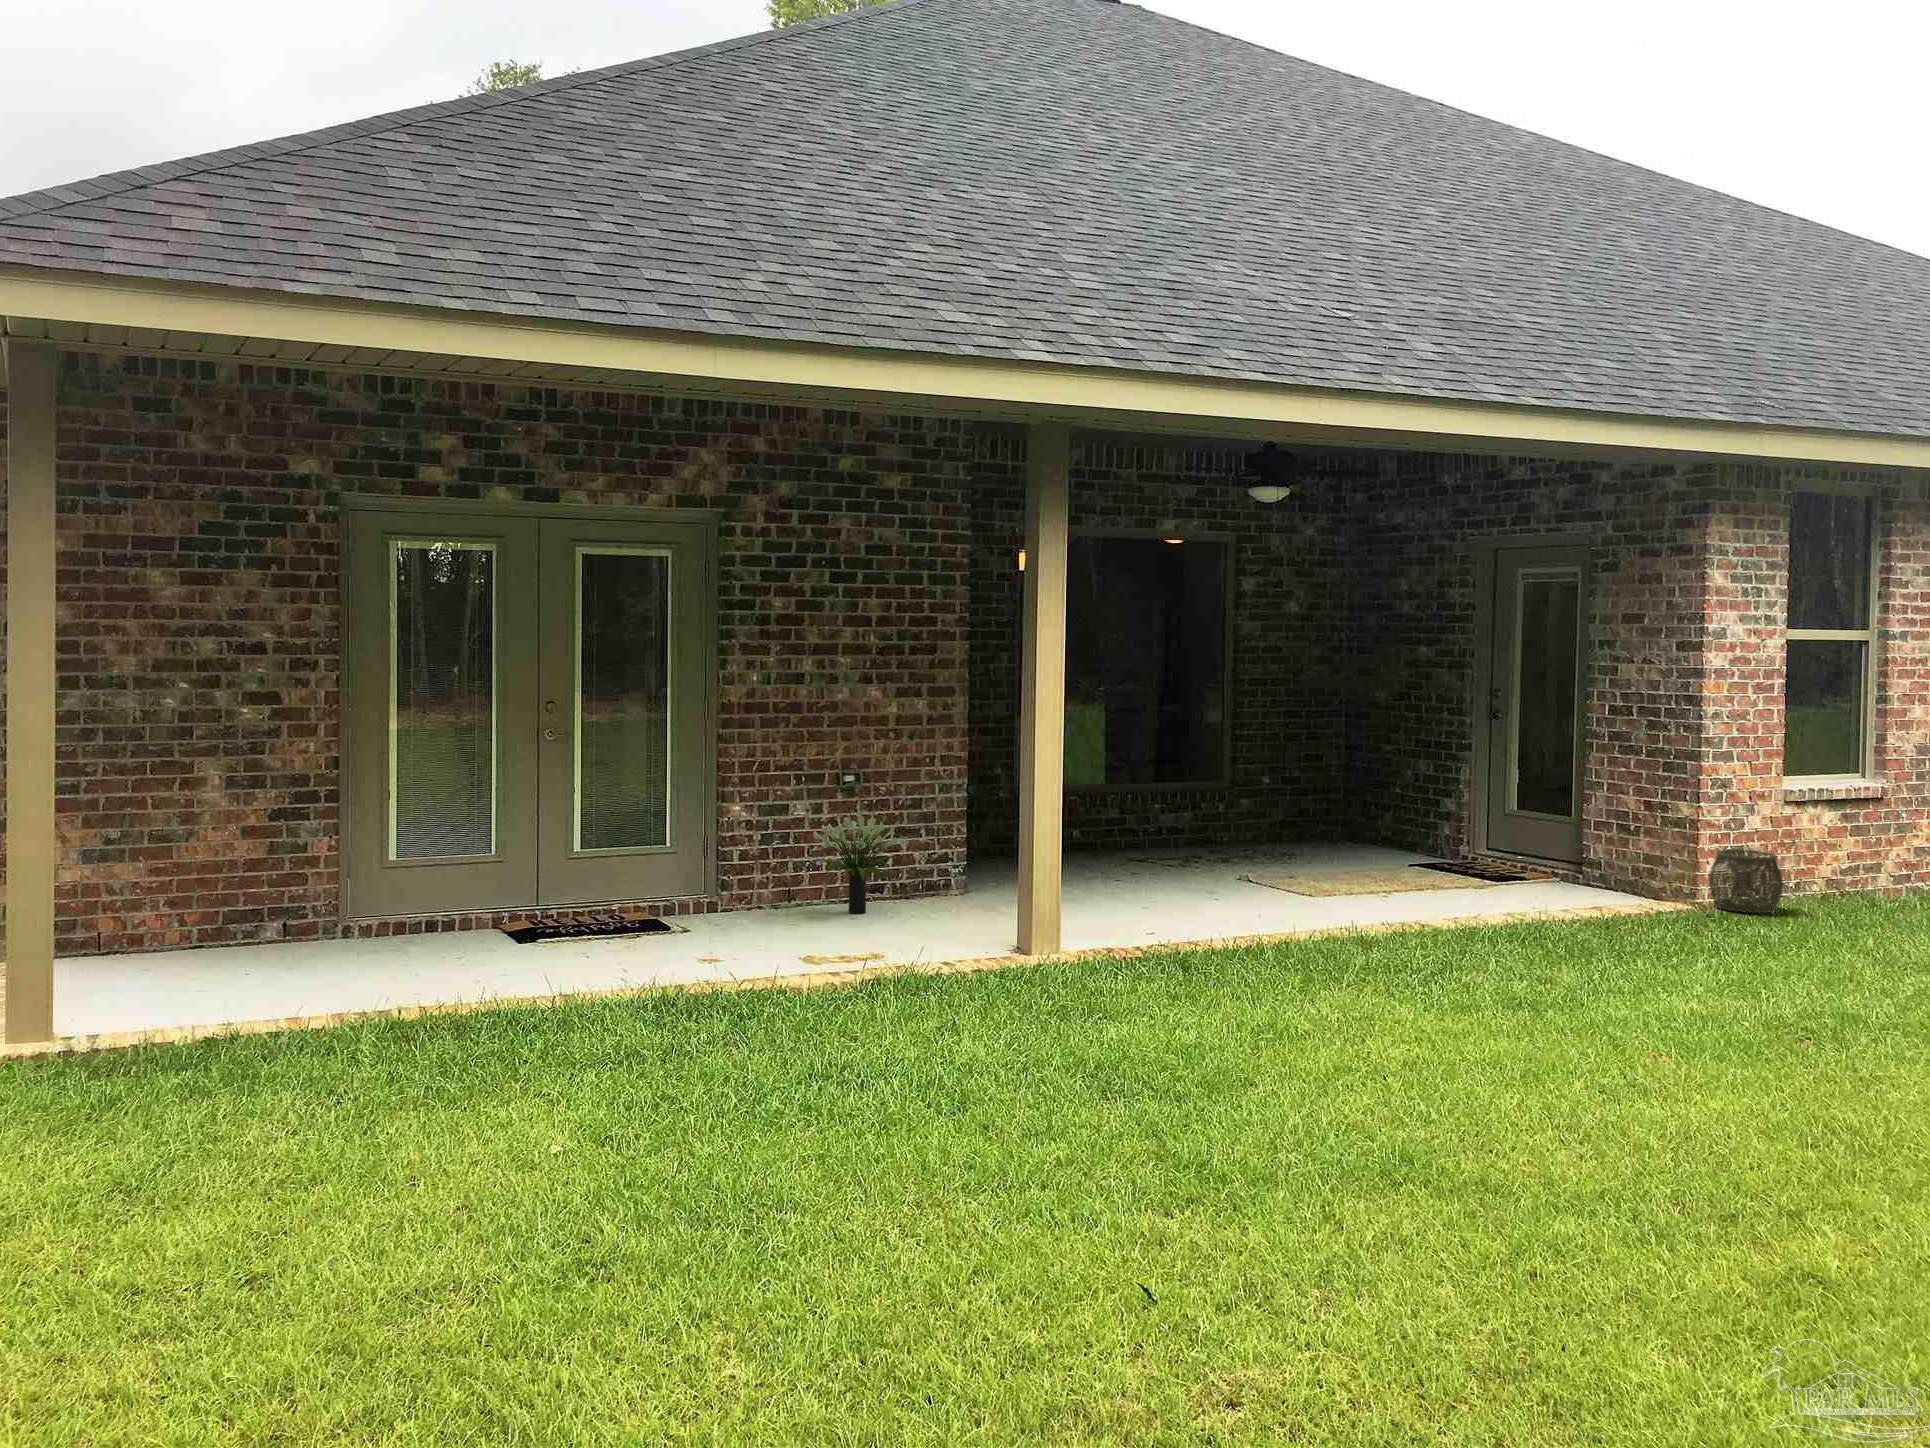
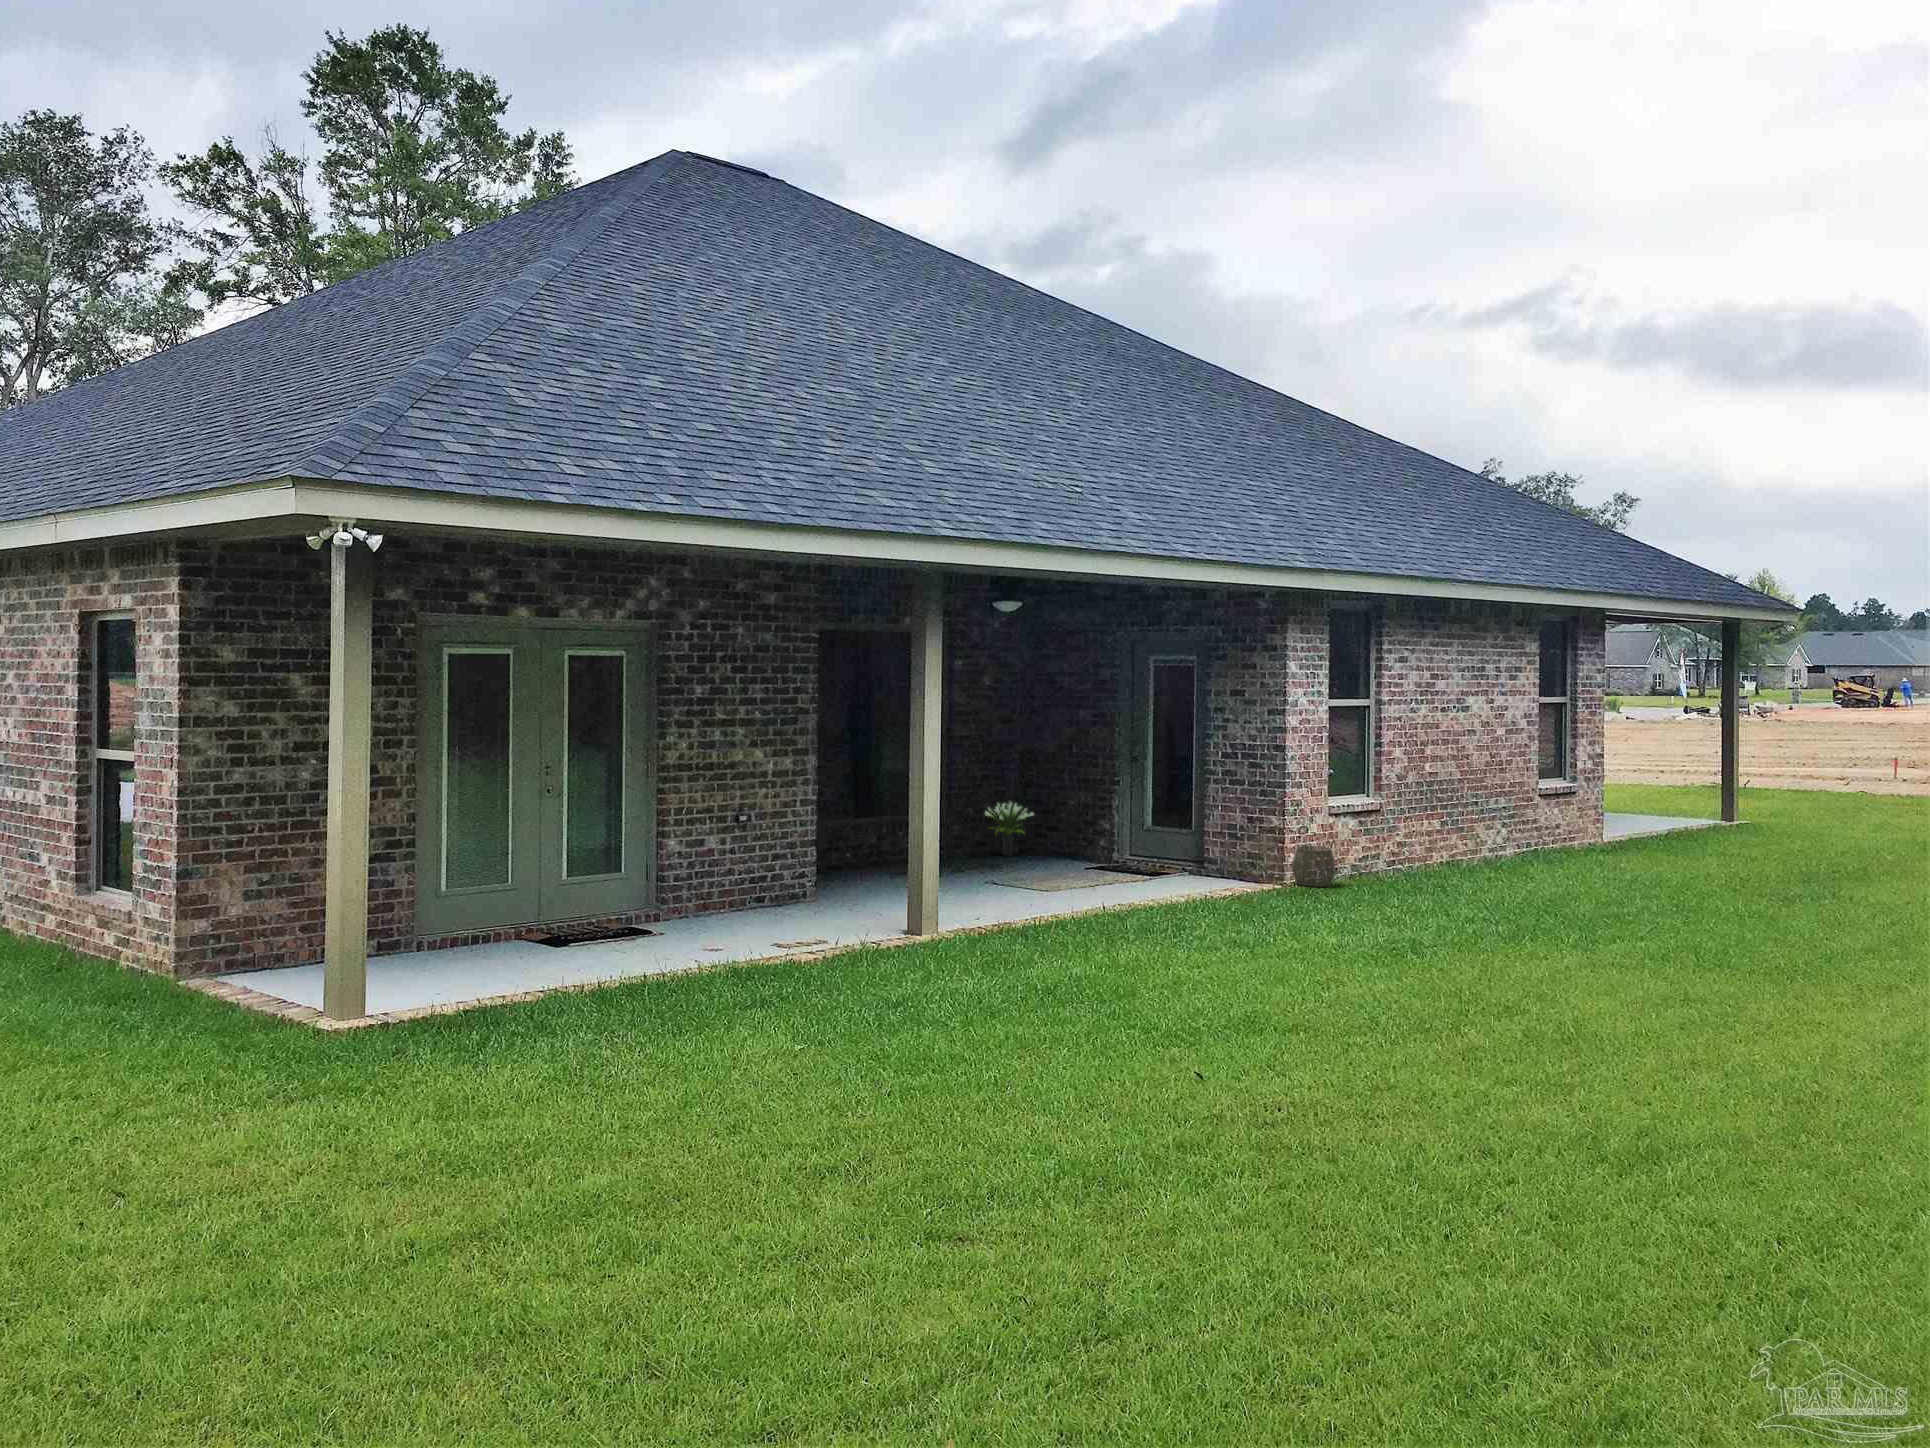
potted plant: present [813,815,904,914] -> present [985,802,1034,856]

